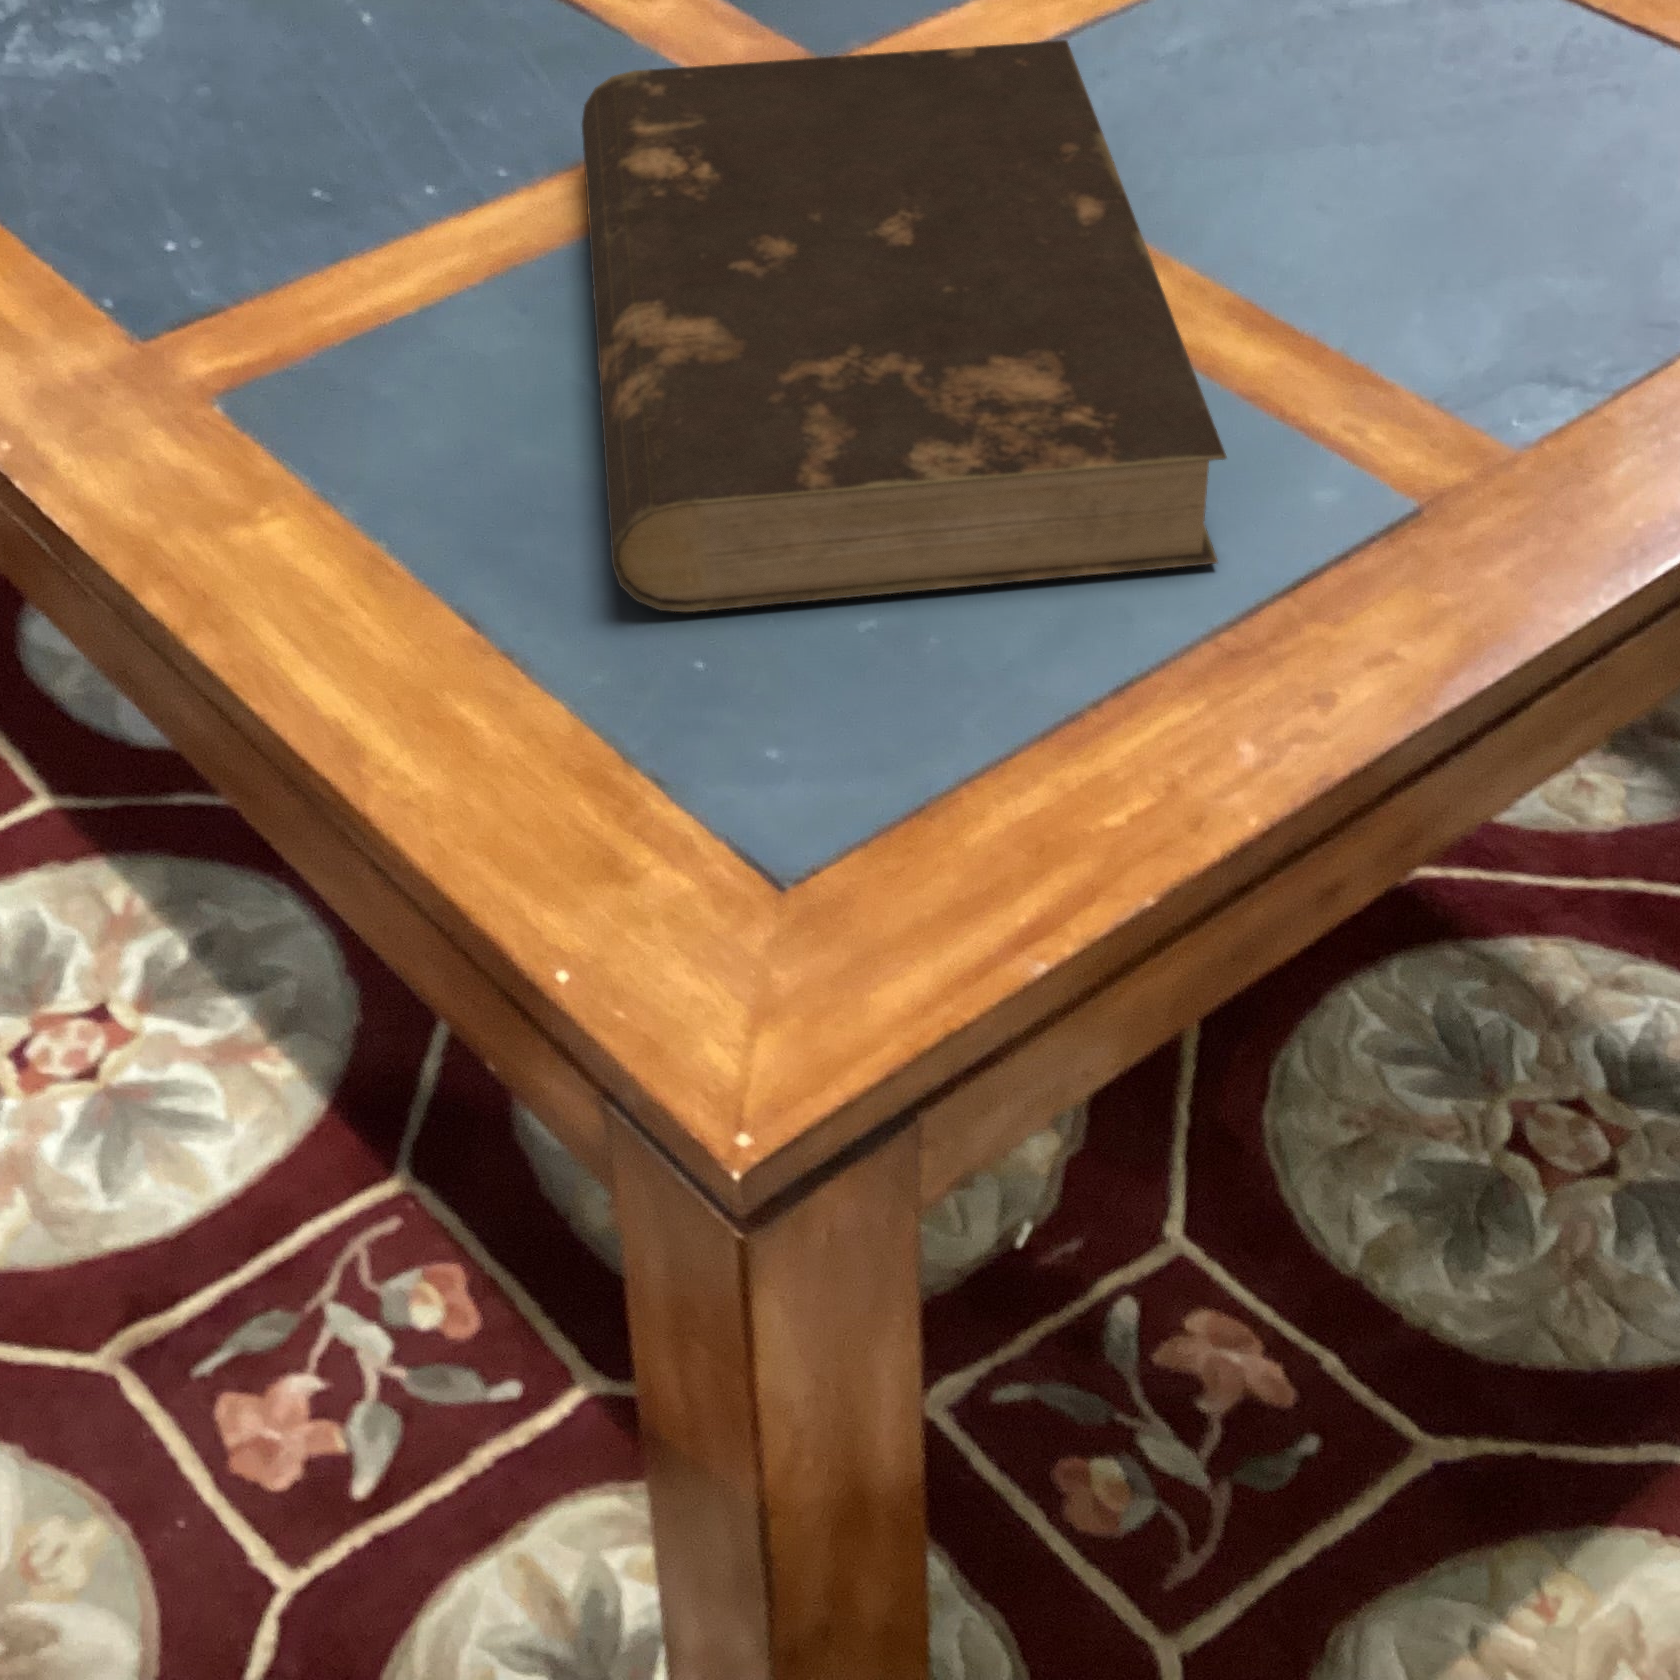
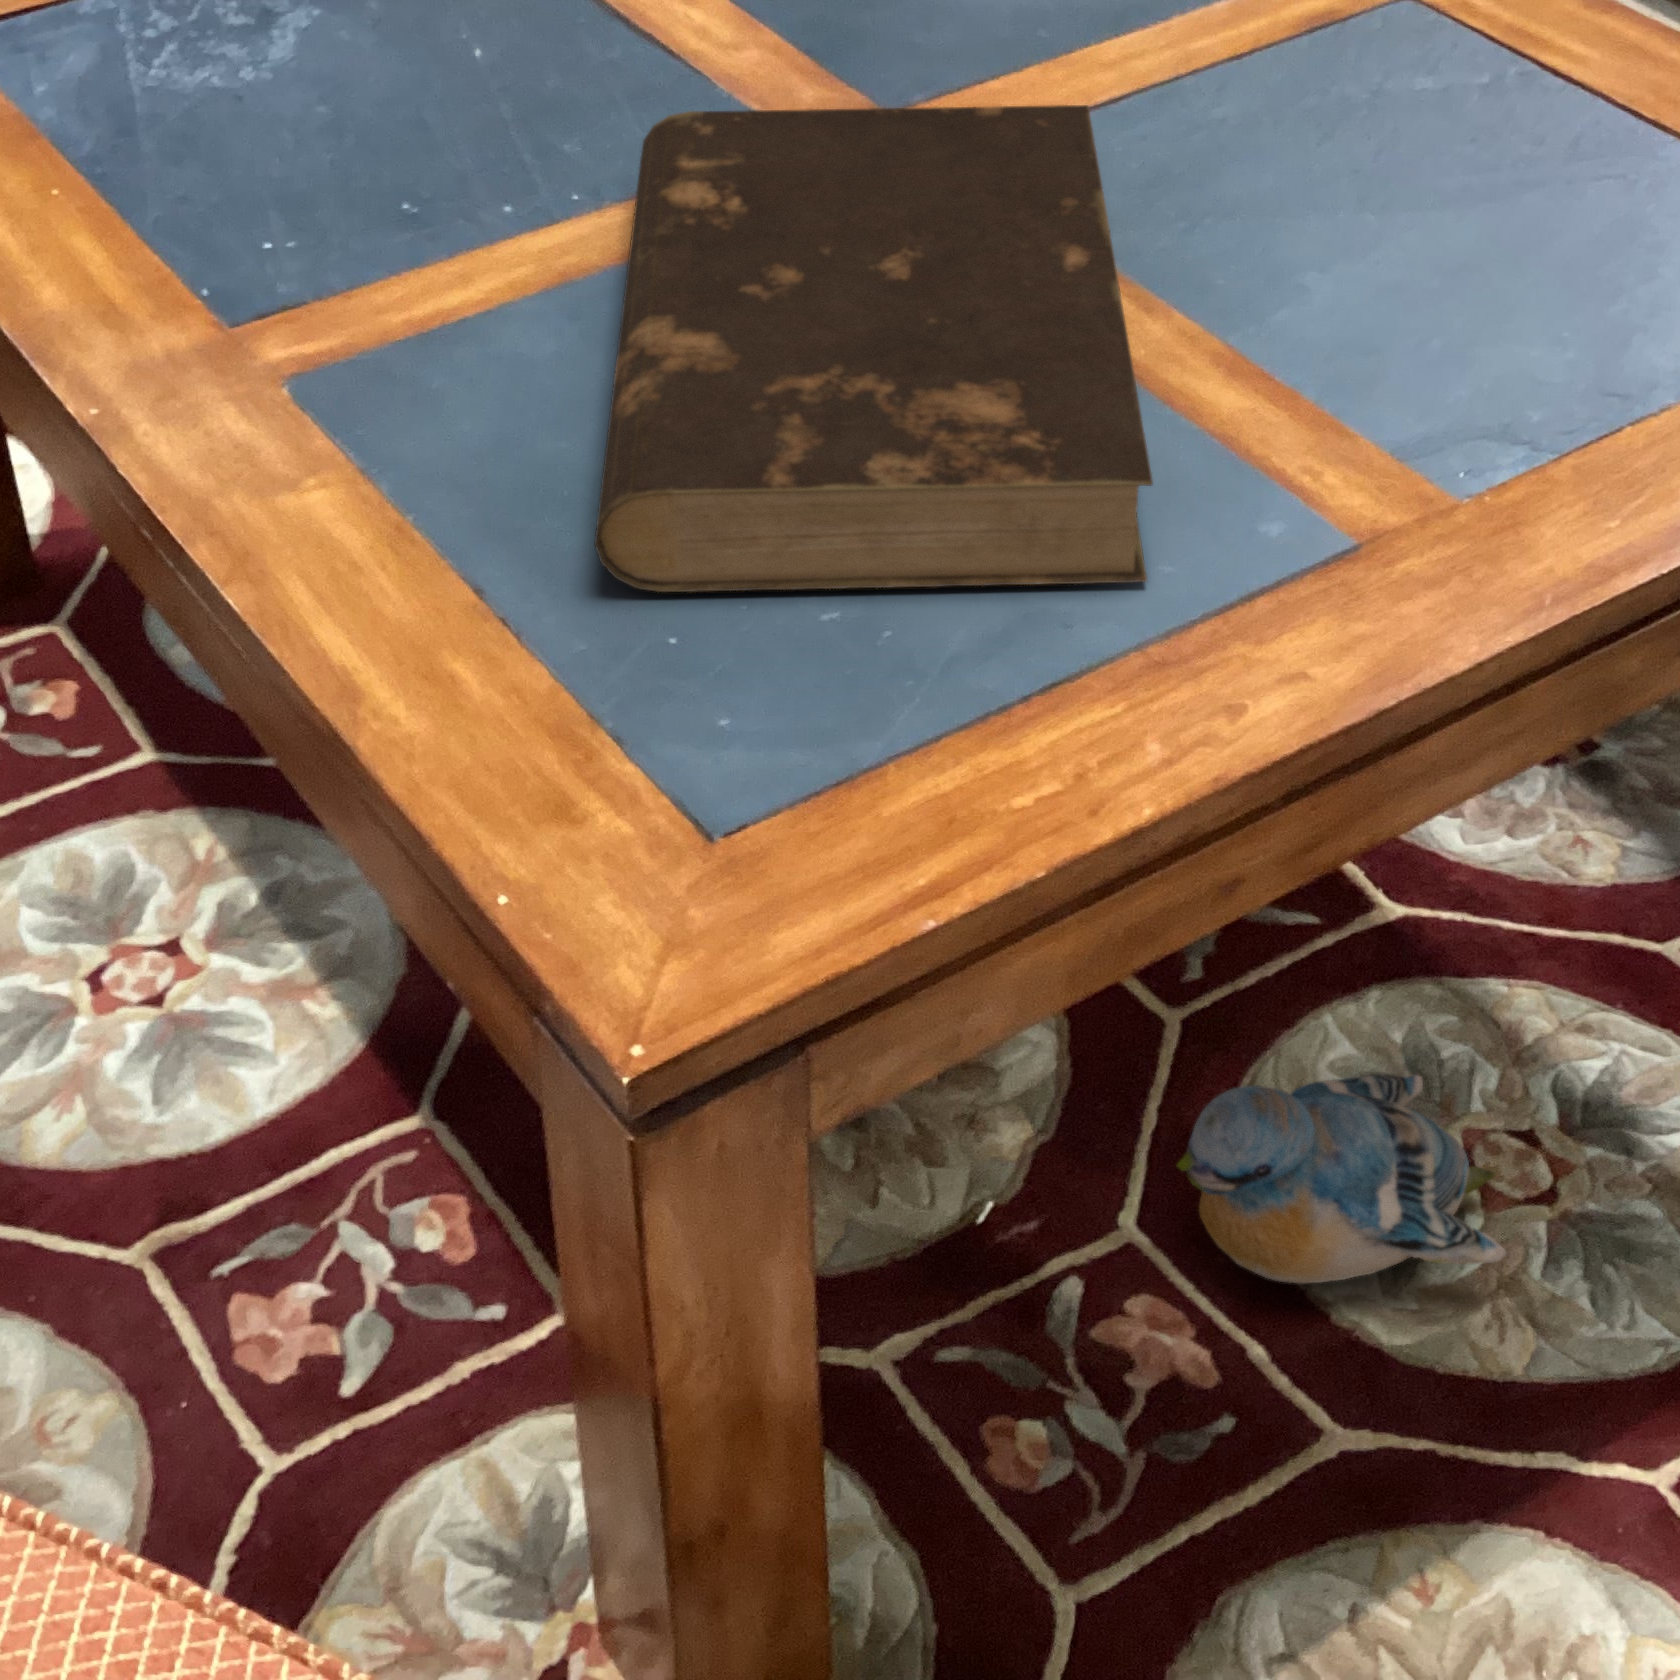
plush toy: none [1238,1048,1584,1283] -> present [1177,1074,1506,1284]

